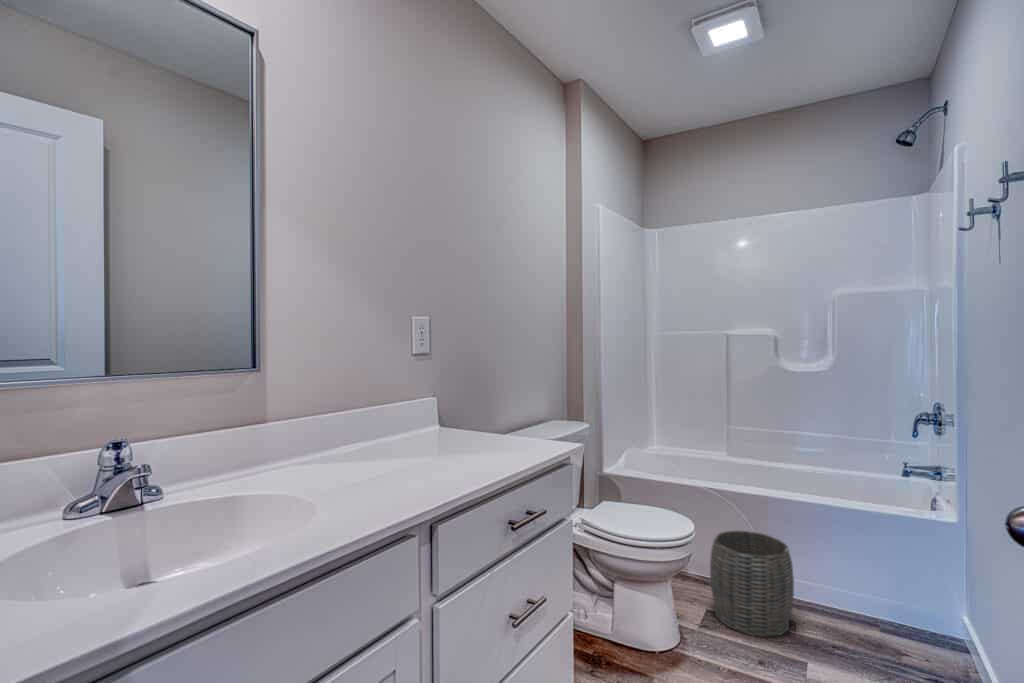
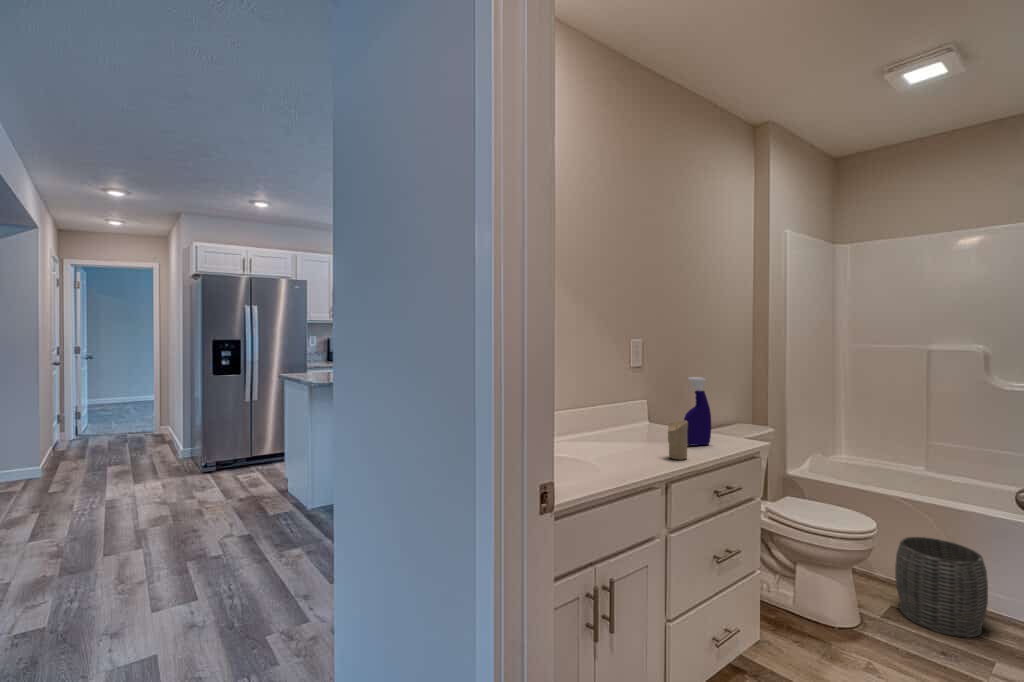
spray bottle: none [472,362,509,457] -> present [684,377,711,446]
candle: none [441,424,469,482] -> present [668,421,688,459]

